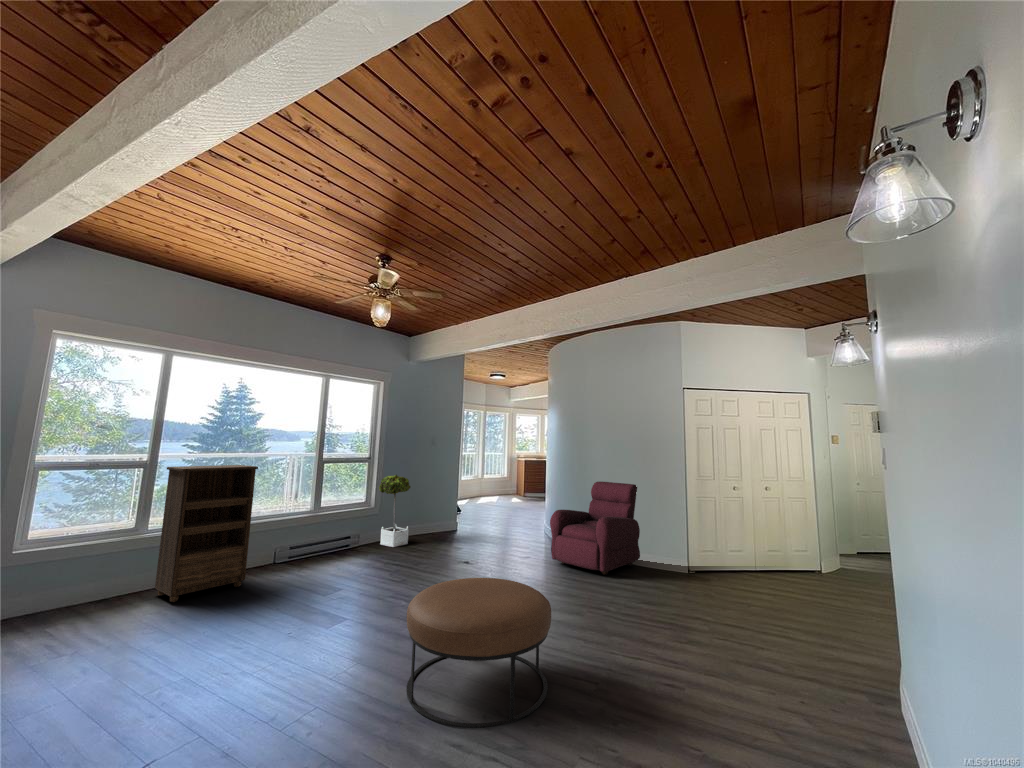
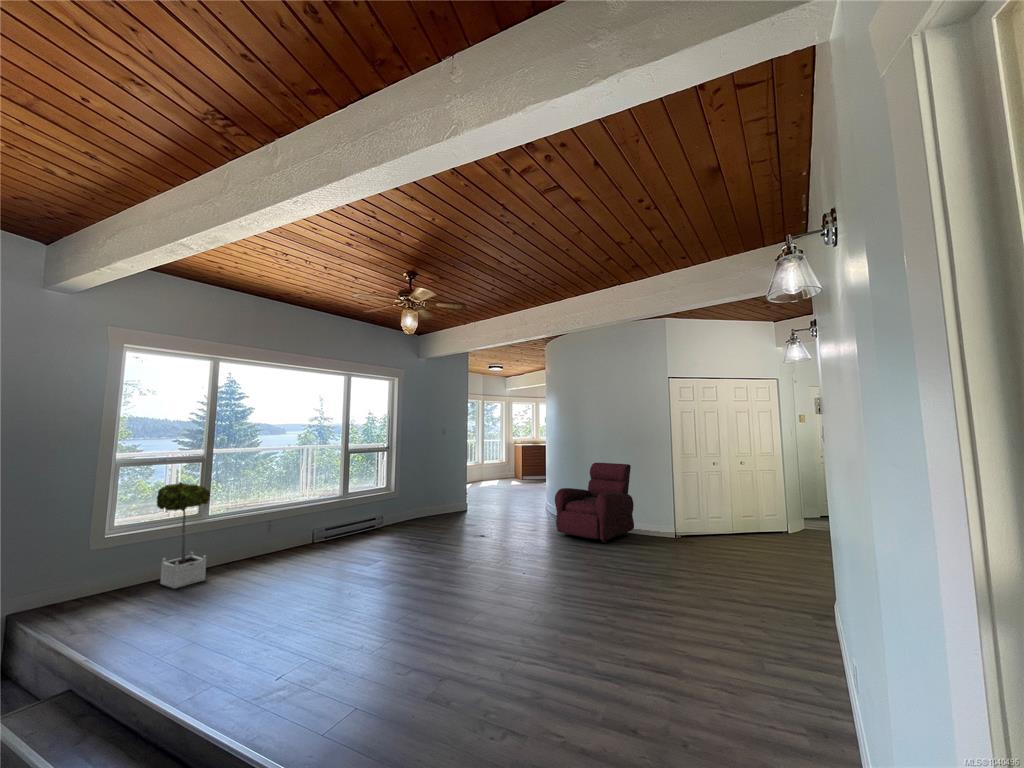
bookshelf: present [155,465,258,602] -> none [219,457,300,575]
potted tree: present [379,475,411,547] -> present [157,482,210,588]
ottoman: present [406,578,552,728] -> none [454,542,568,650]

